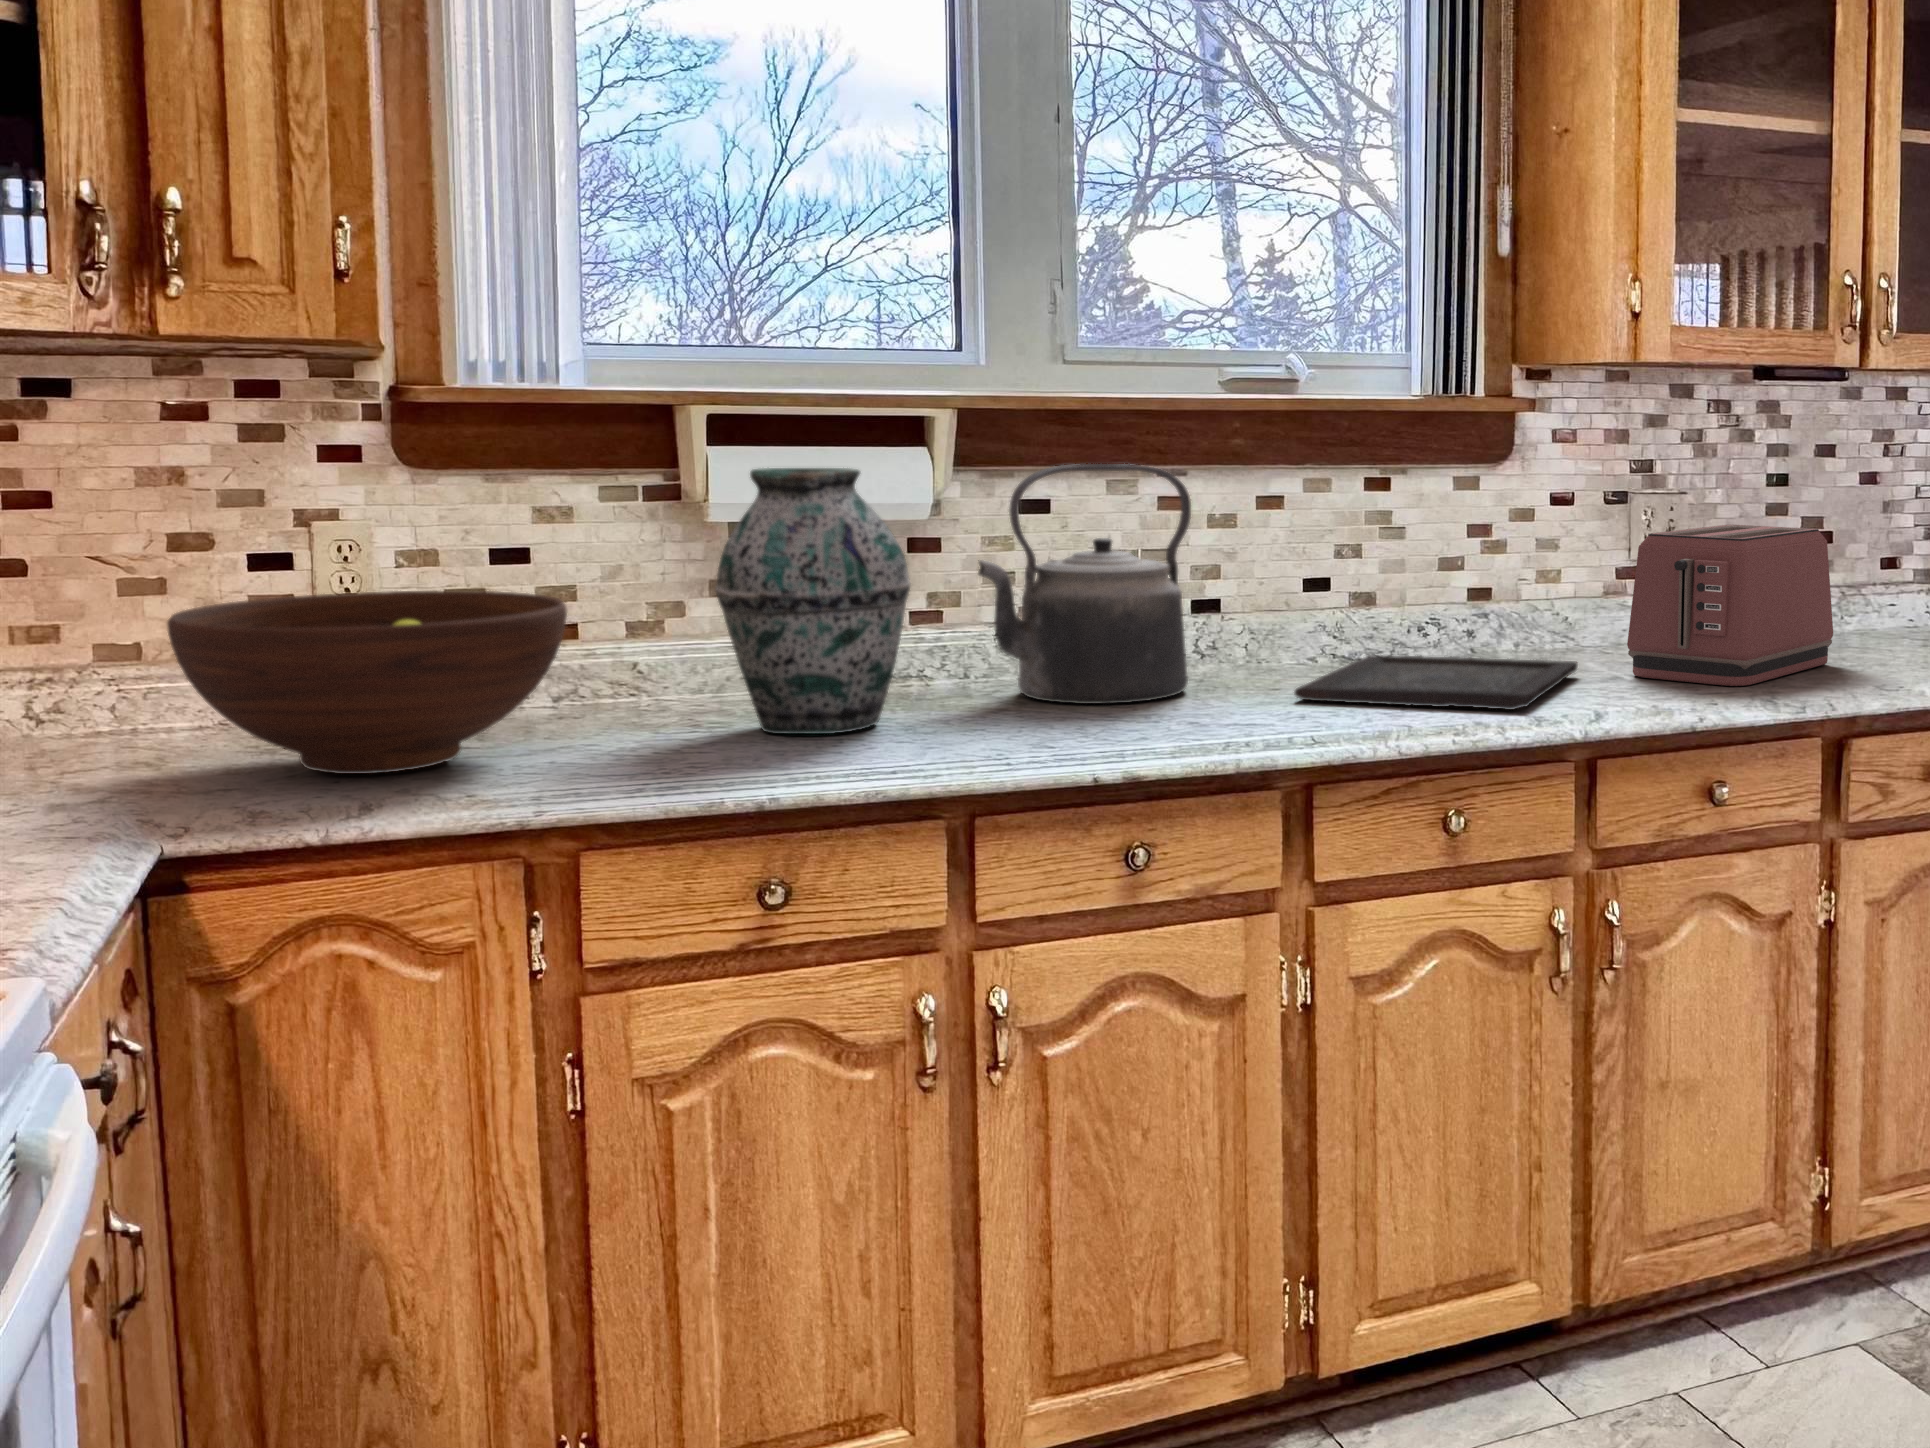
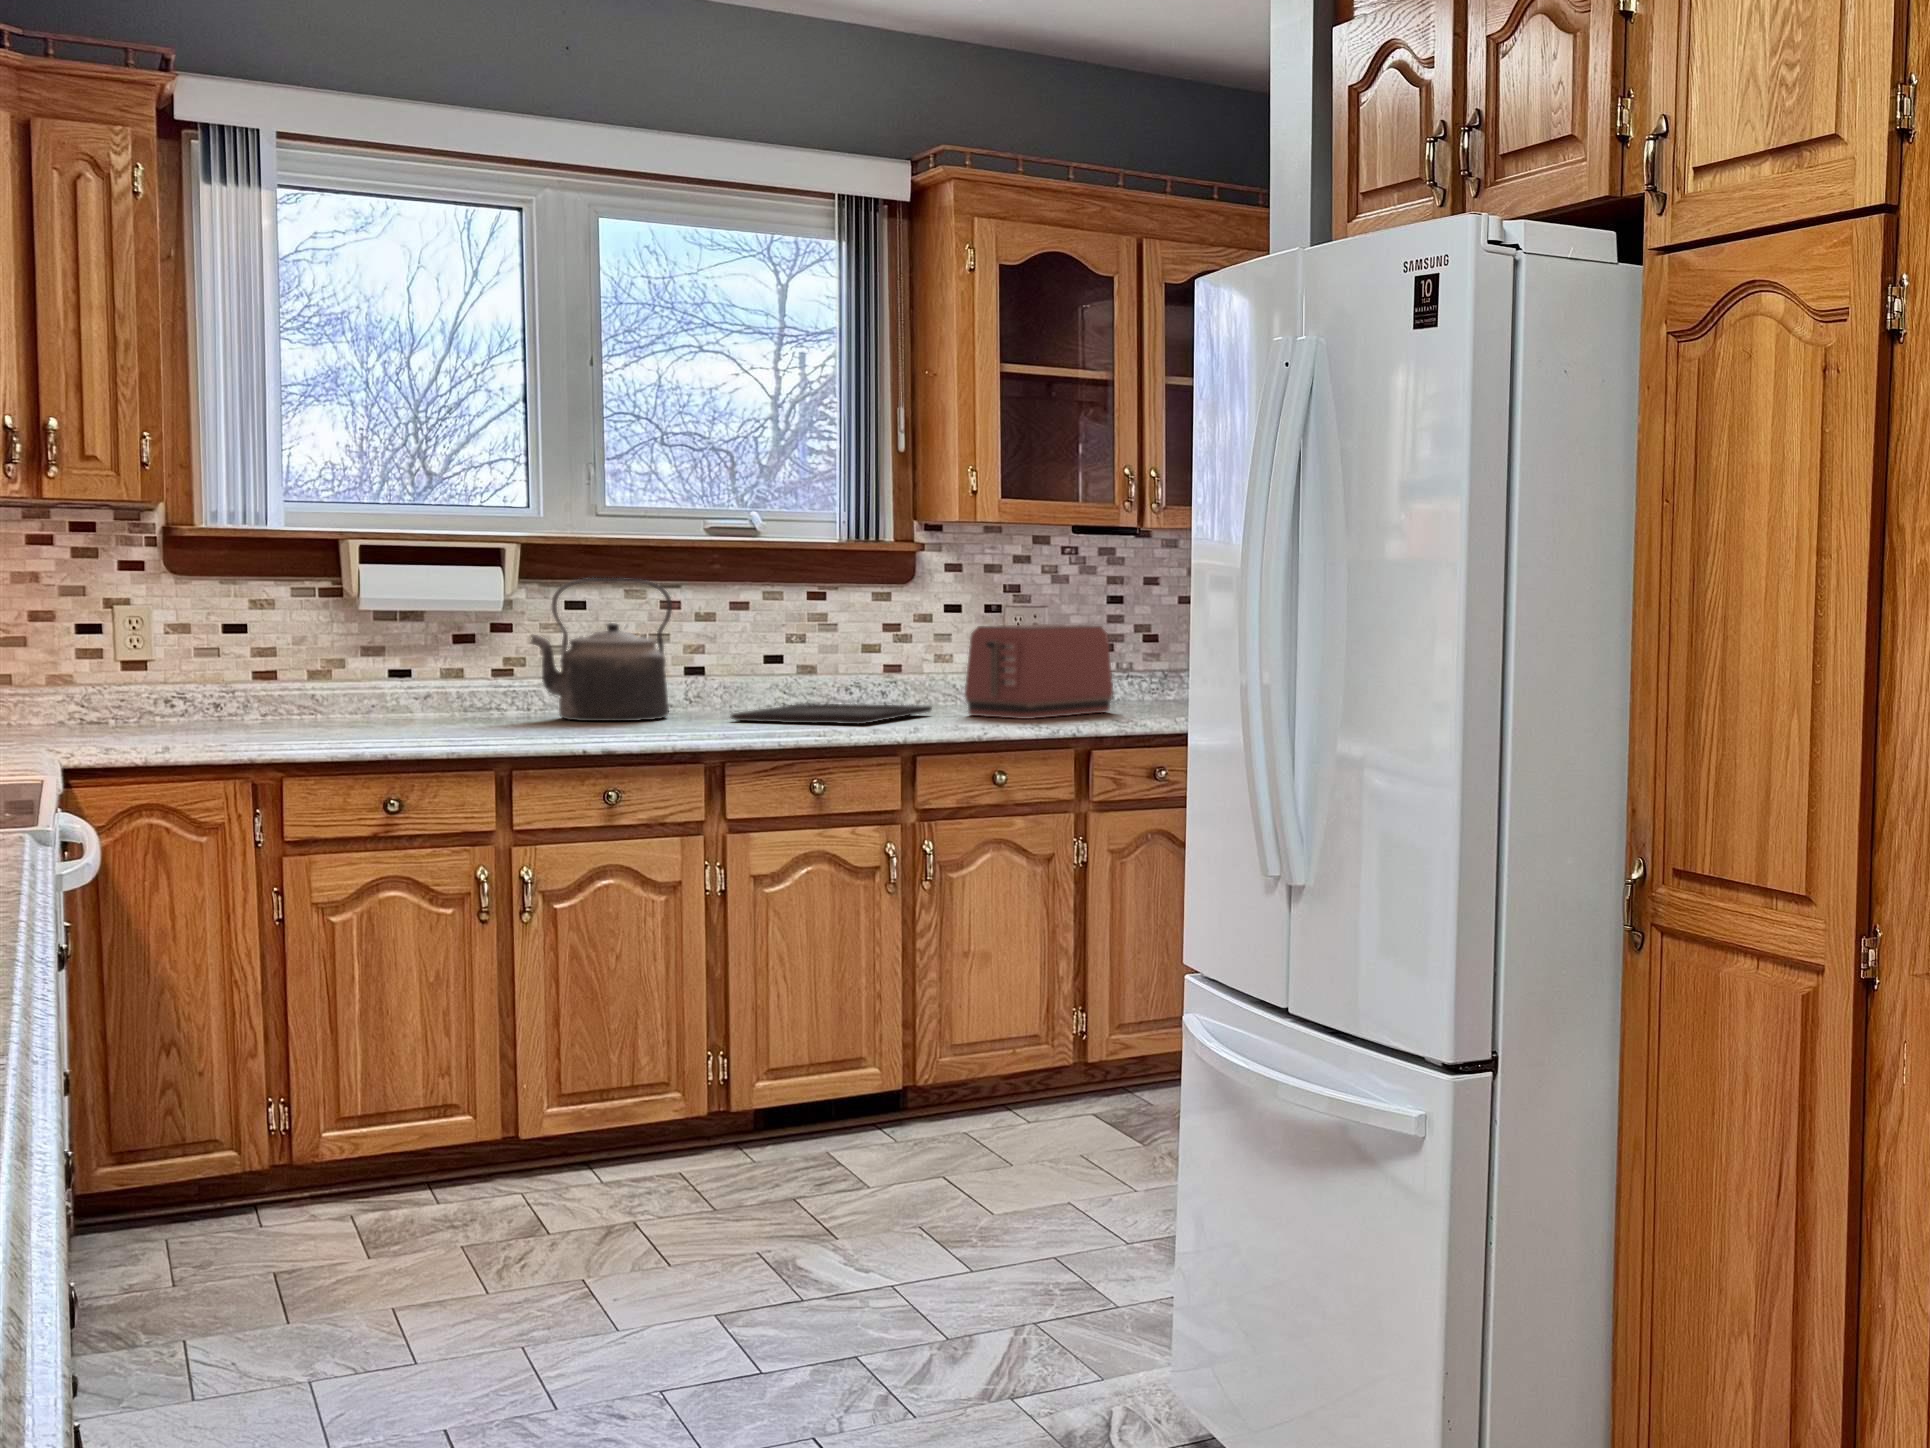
vase: present [715,468,910,734] -> none [363,576,483,728]
fruit bowl: present [167,591,567,774] -> none [52,643,275,736]

